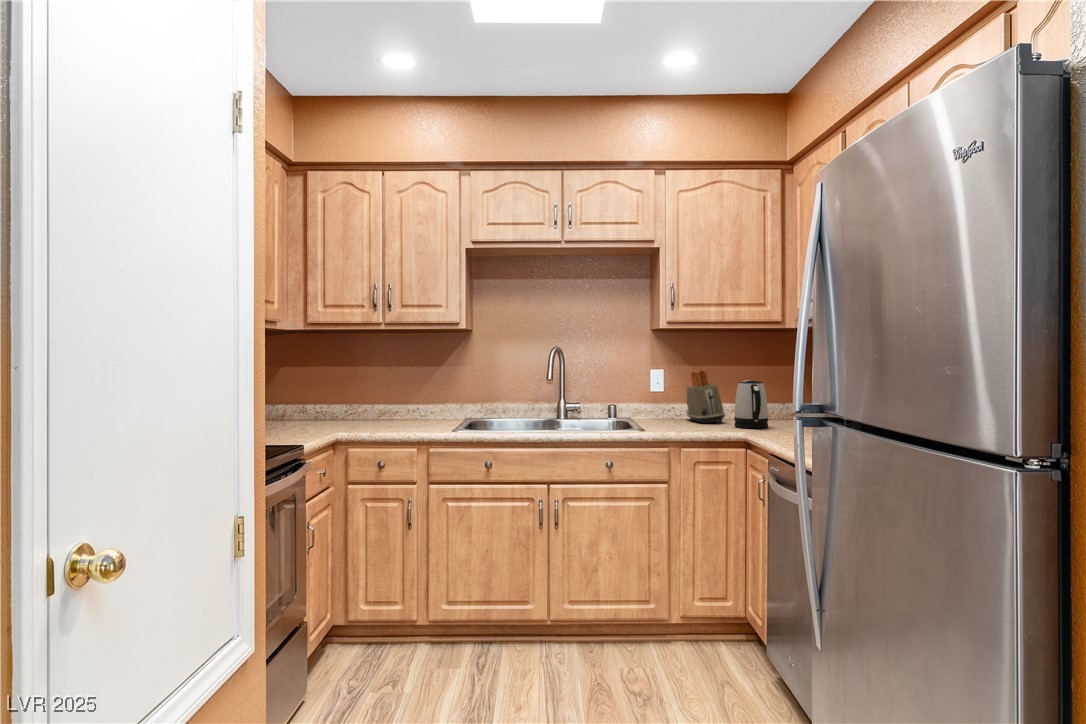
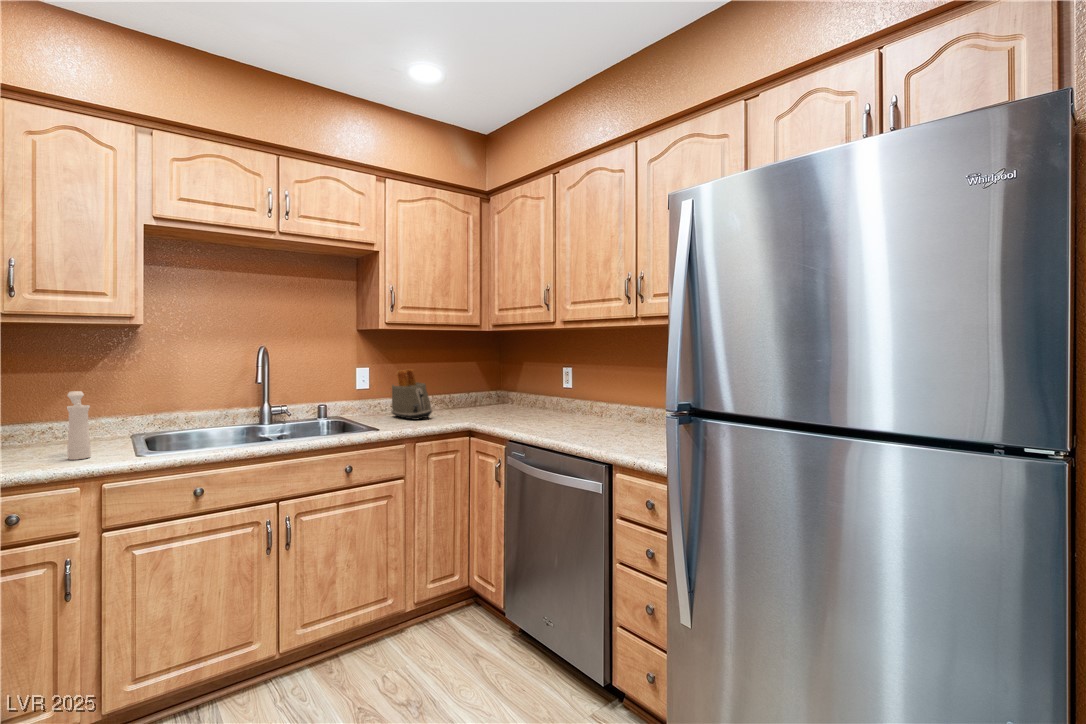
pepper mill: none [416,380,430,430] -> present [67,391,91,460]
kettle: present [734,380,768,428] -> none [445,379,474,422]

